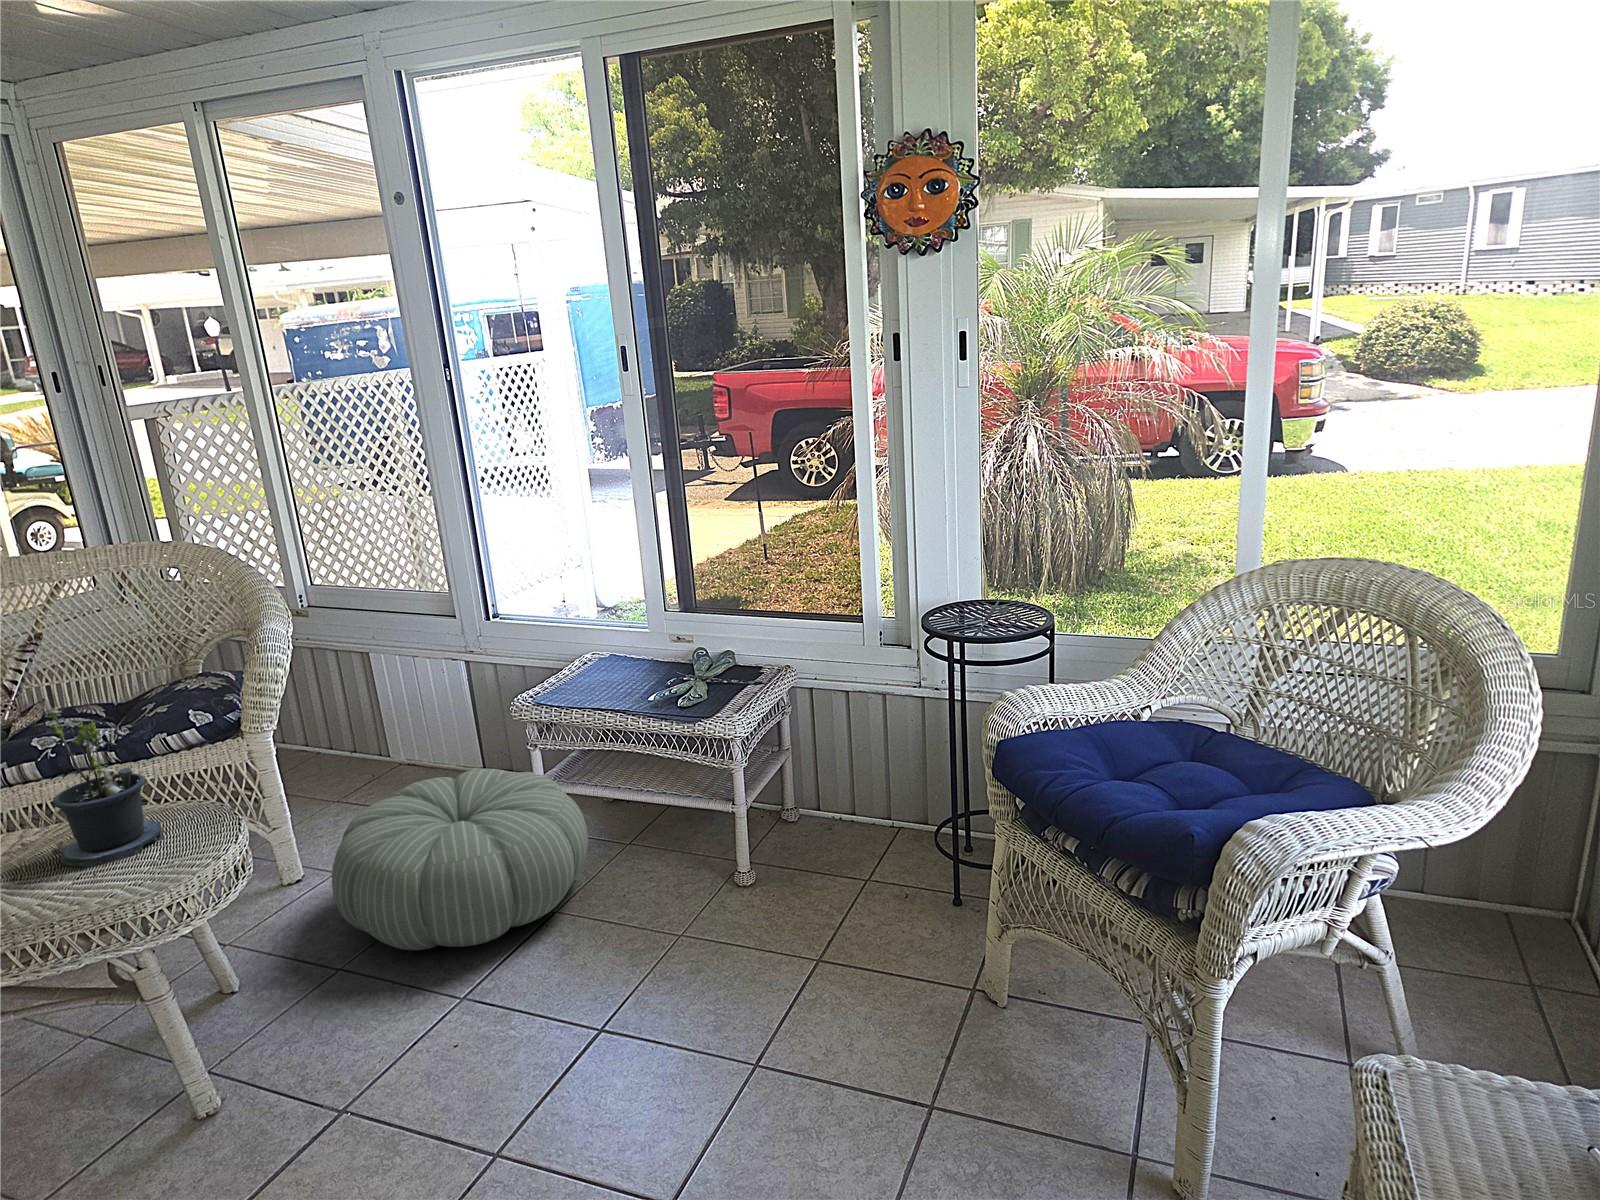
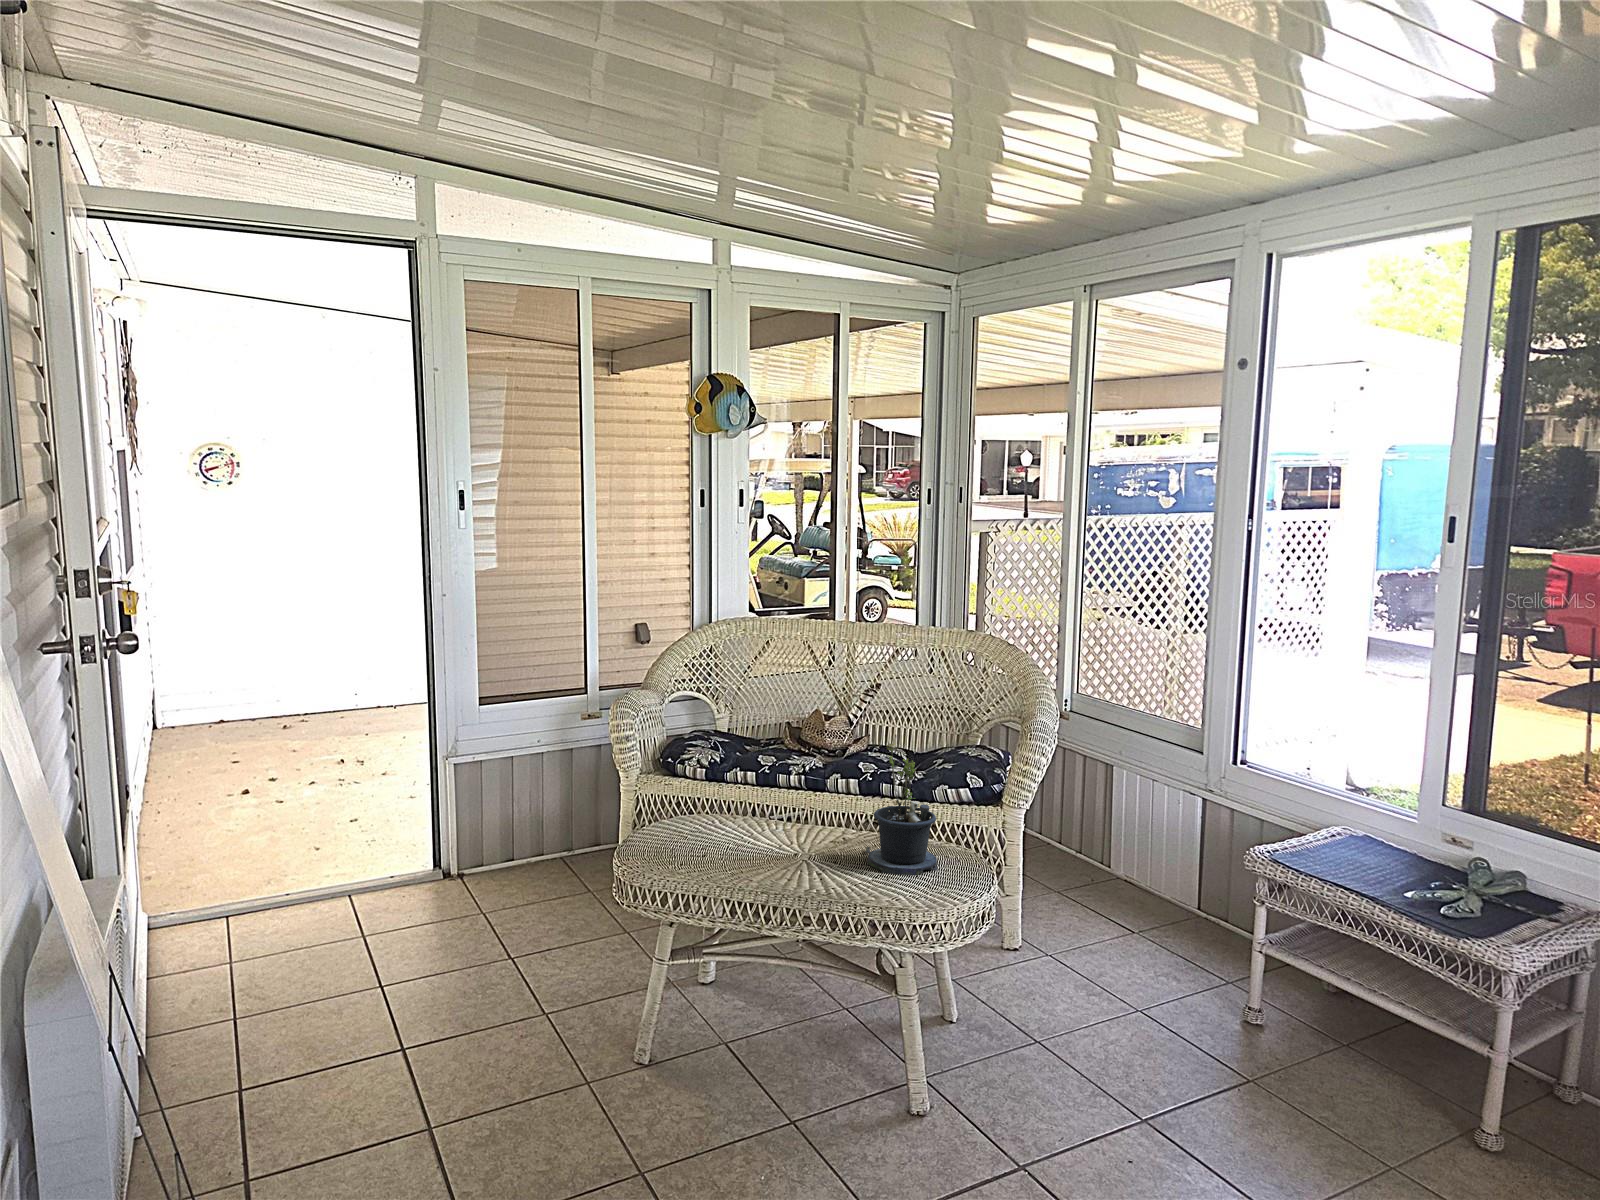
pouf: present [332,769,588,950] -> none [1044,898,1298,1075]

